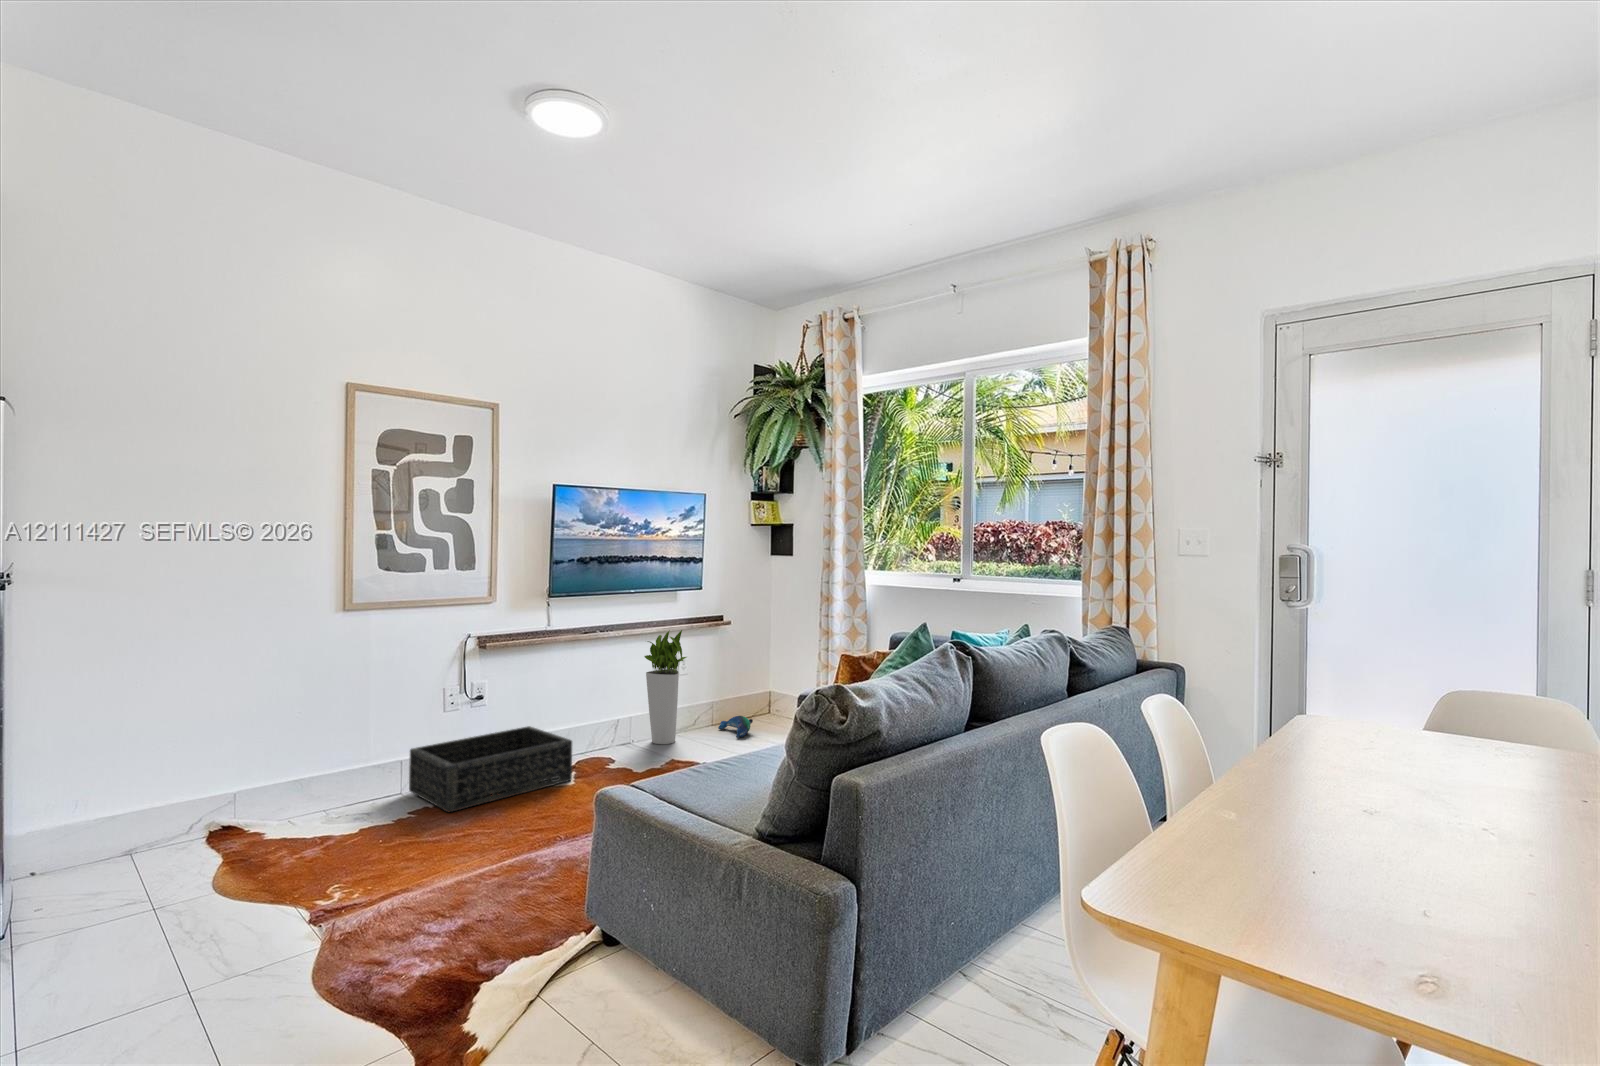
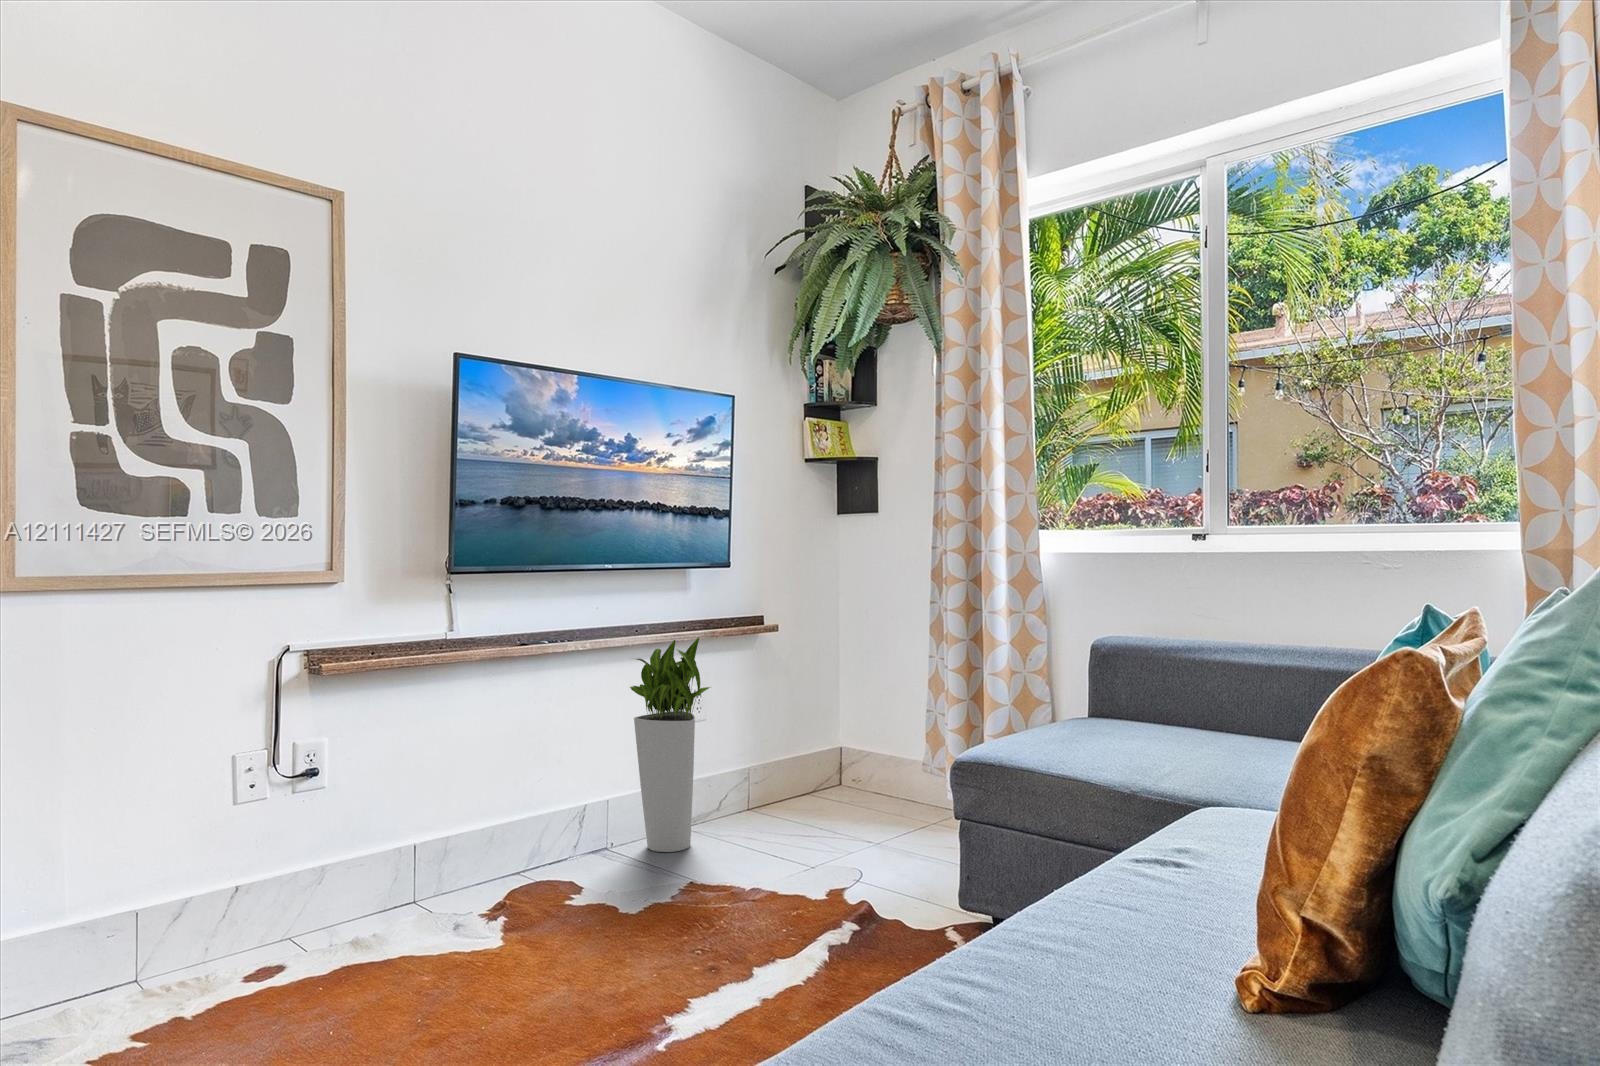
plush toy: present [718,716,753,738] -> none [764,794,828,836]
basket: present [409,726,572,812] -> none [154,826,498,1029]

